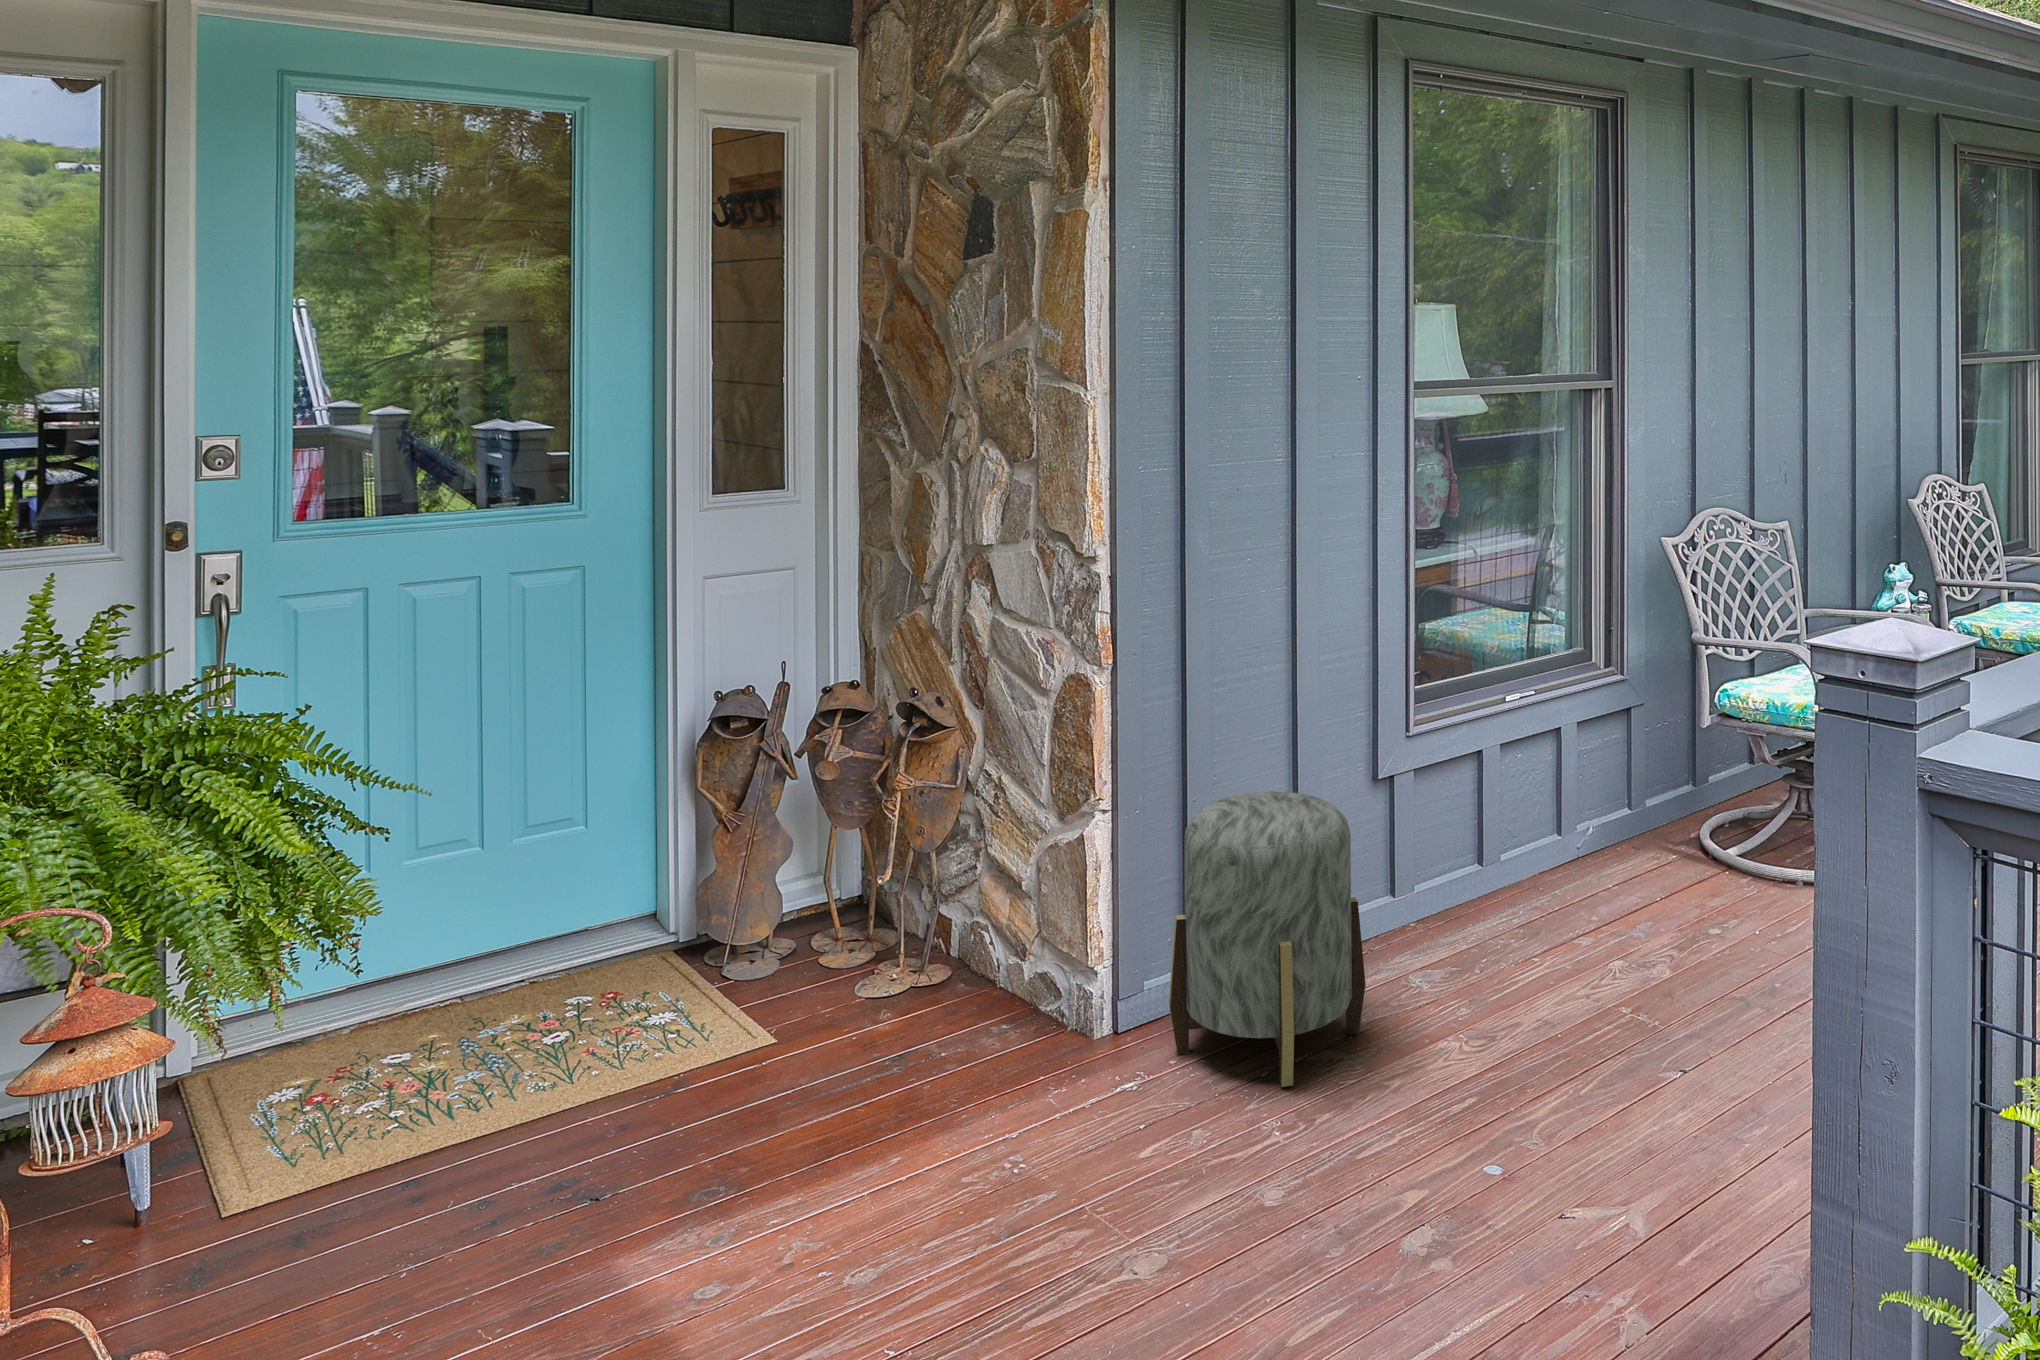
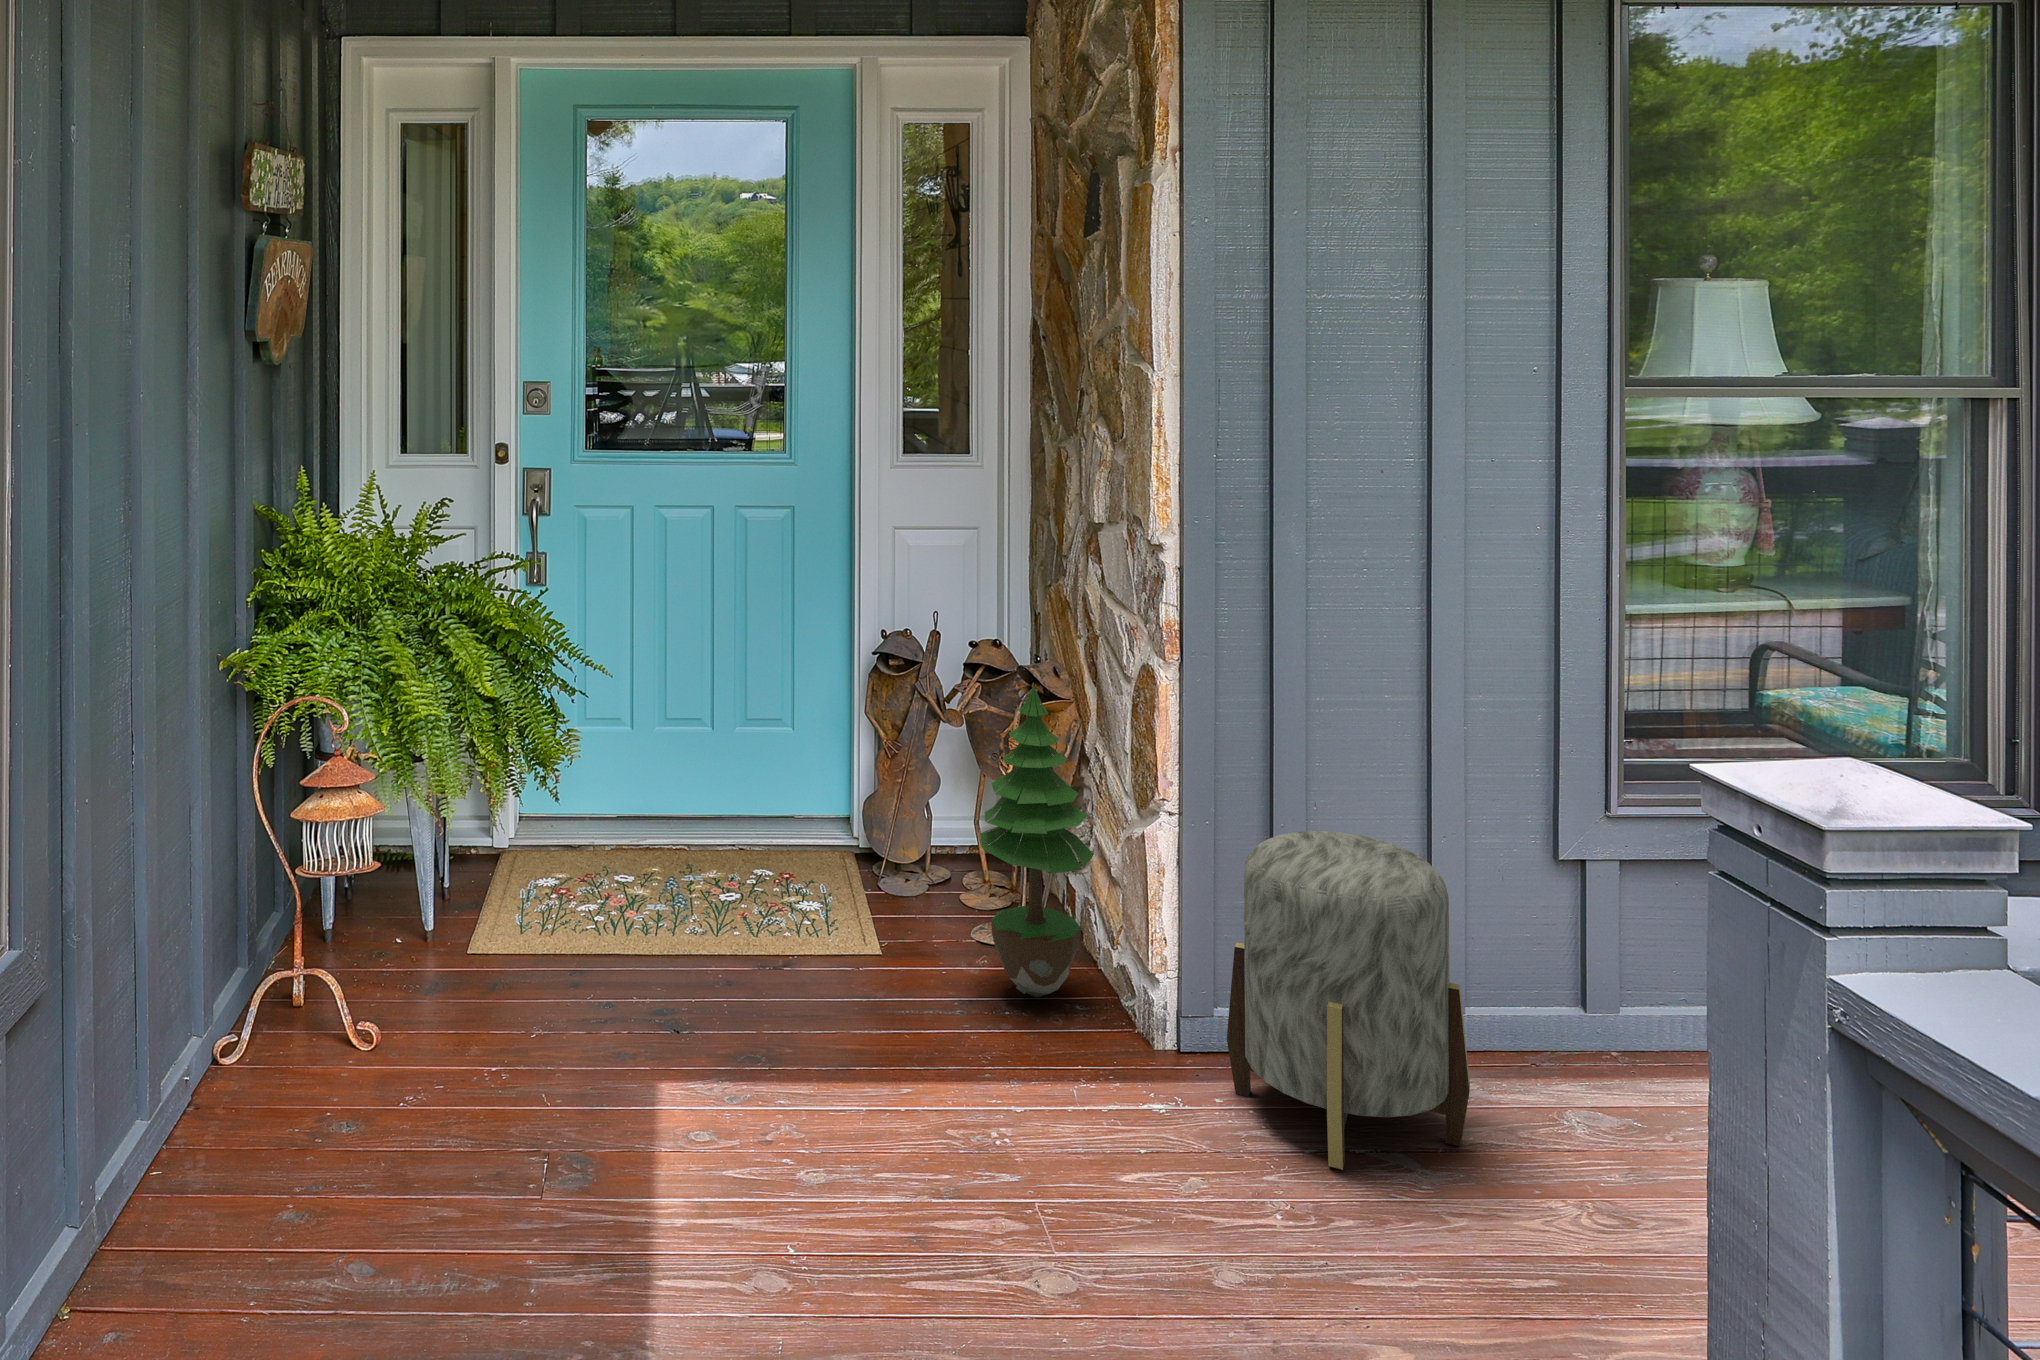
potted tree: none [898,716,1014,1032] -> present [980,686,1093,998]

